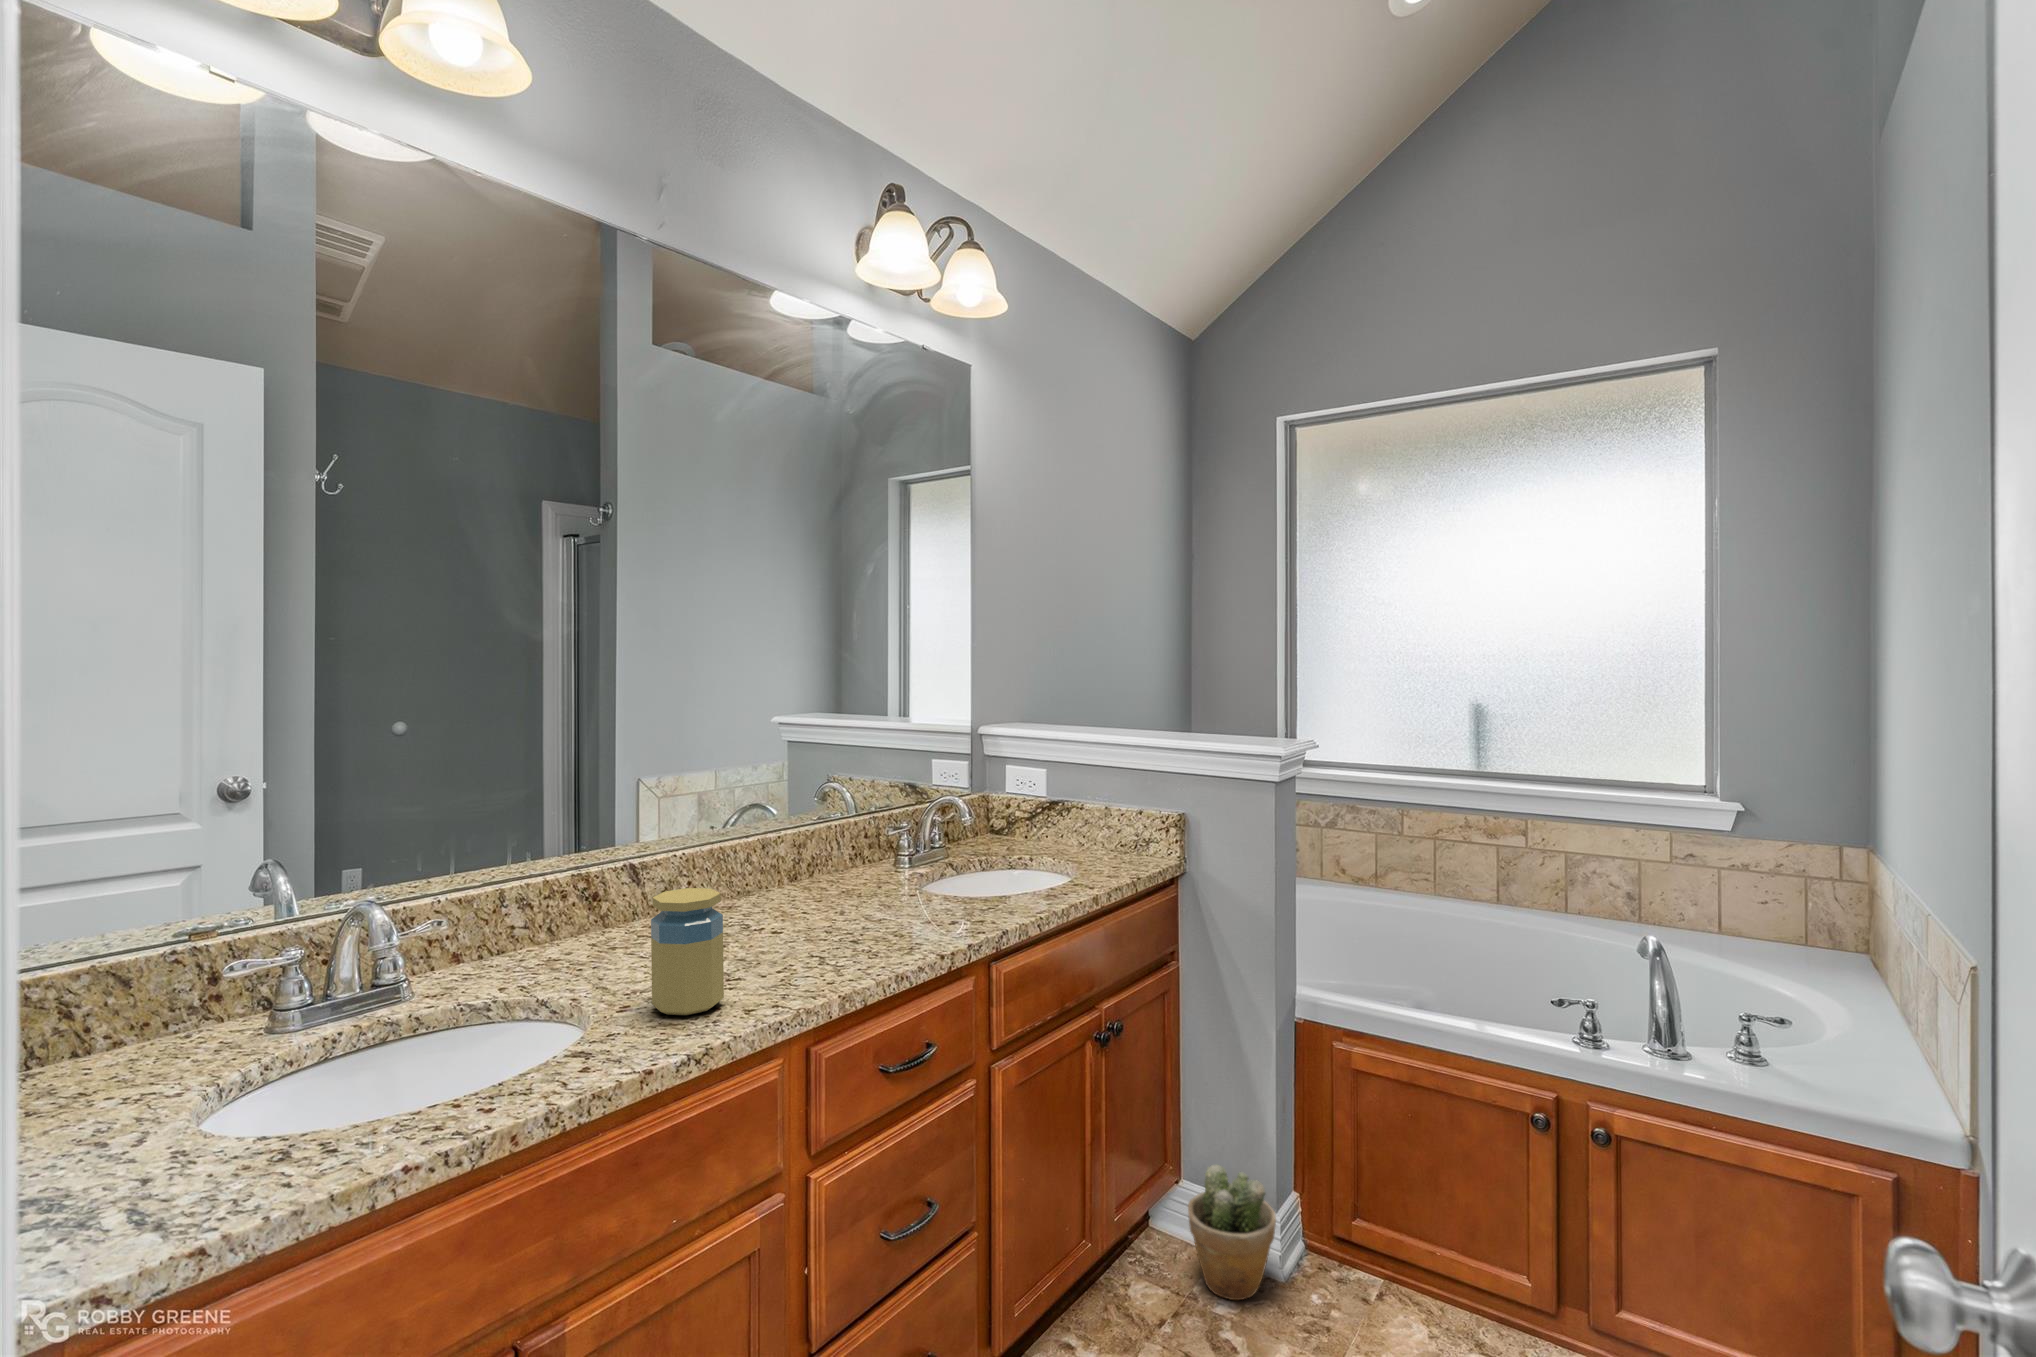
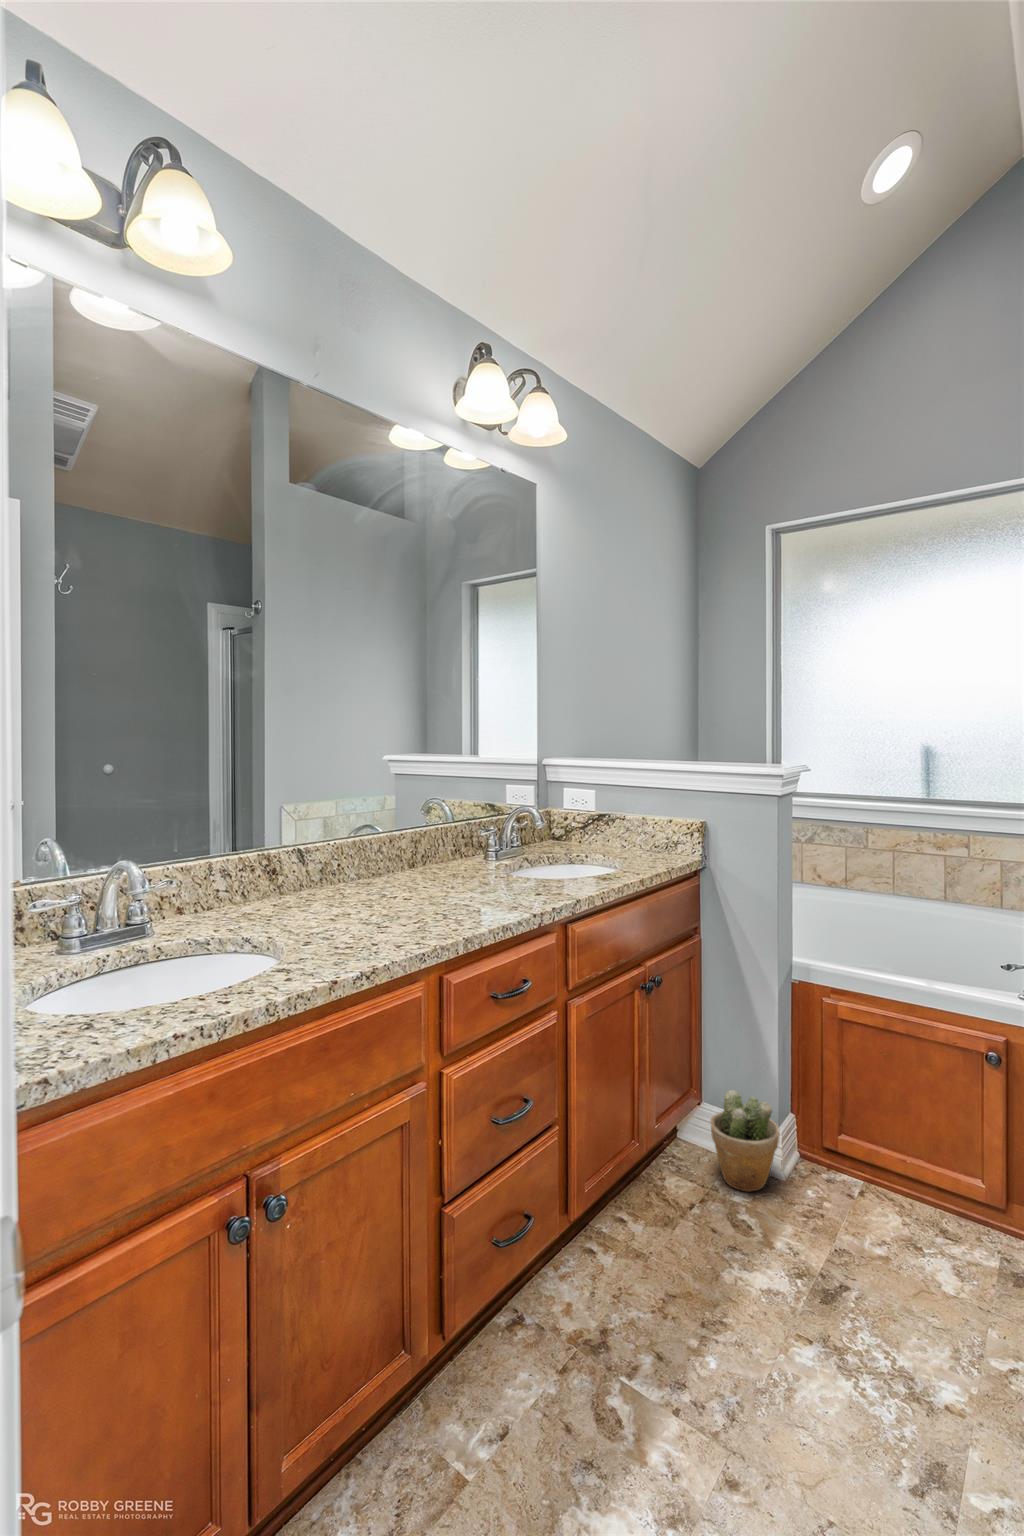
jar: present [651,888,724,1015] -> none [326,858,379,949]

